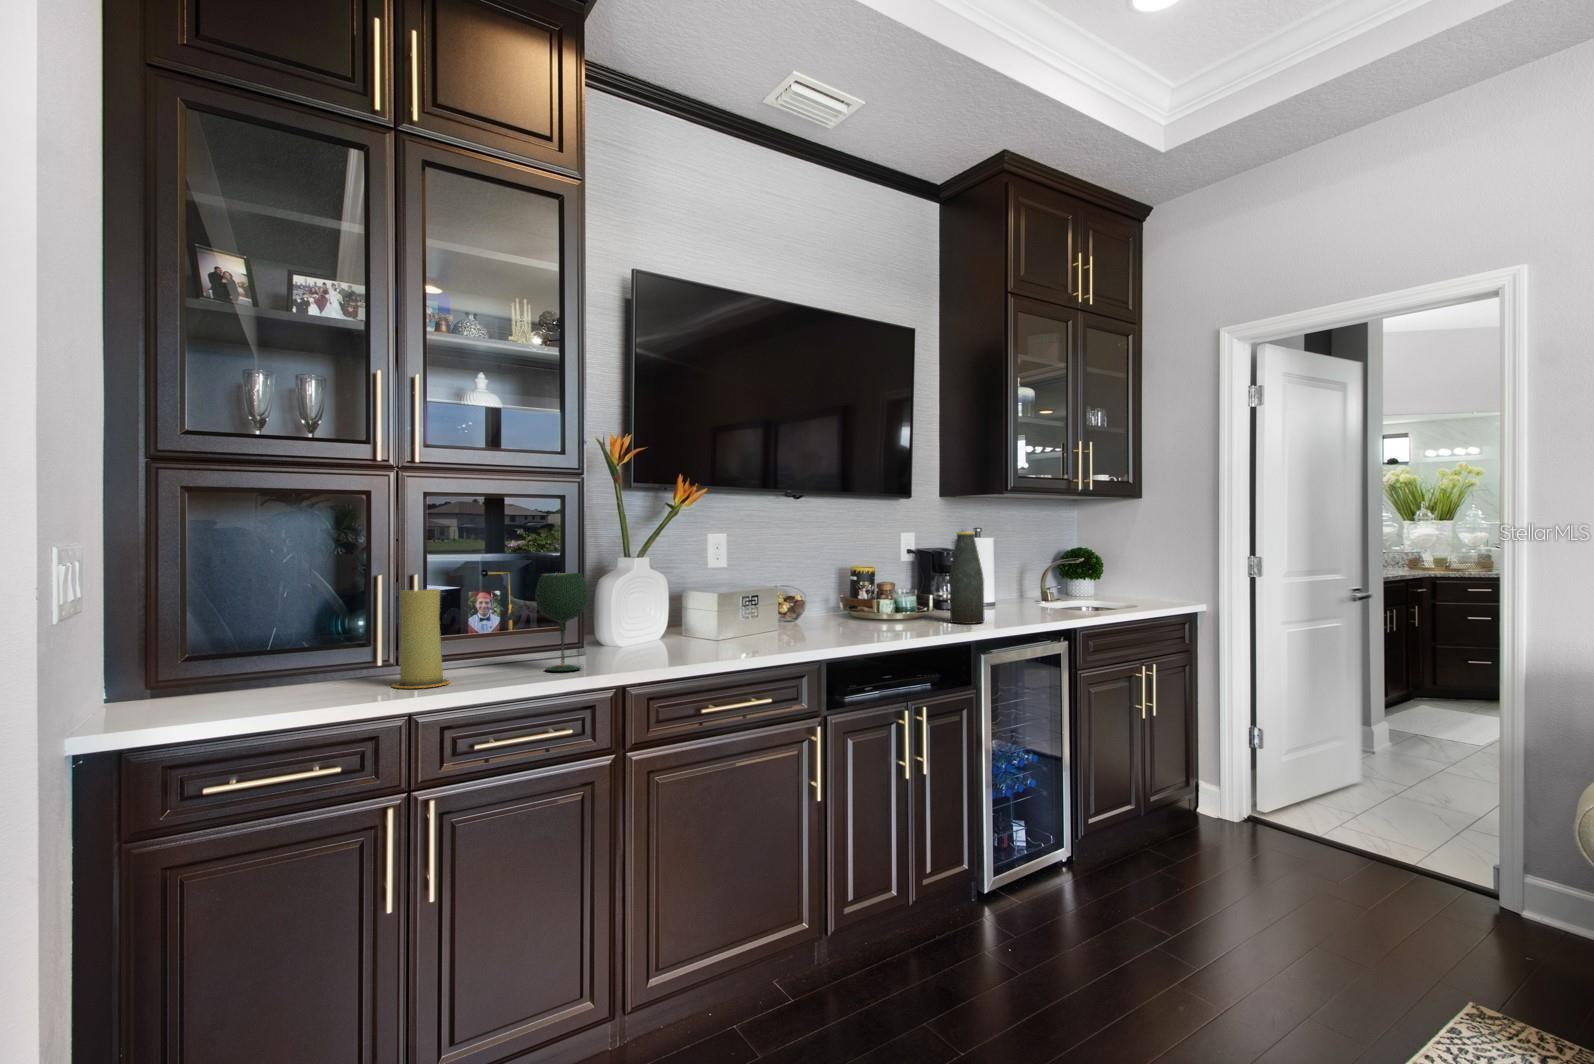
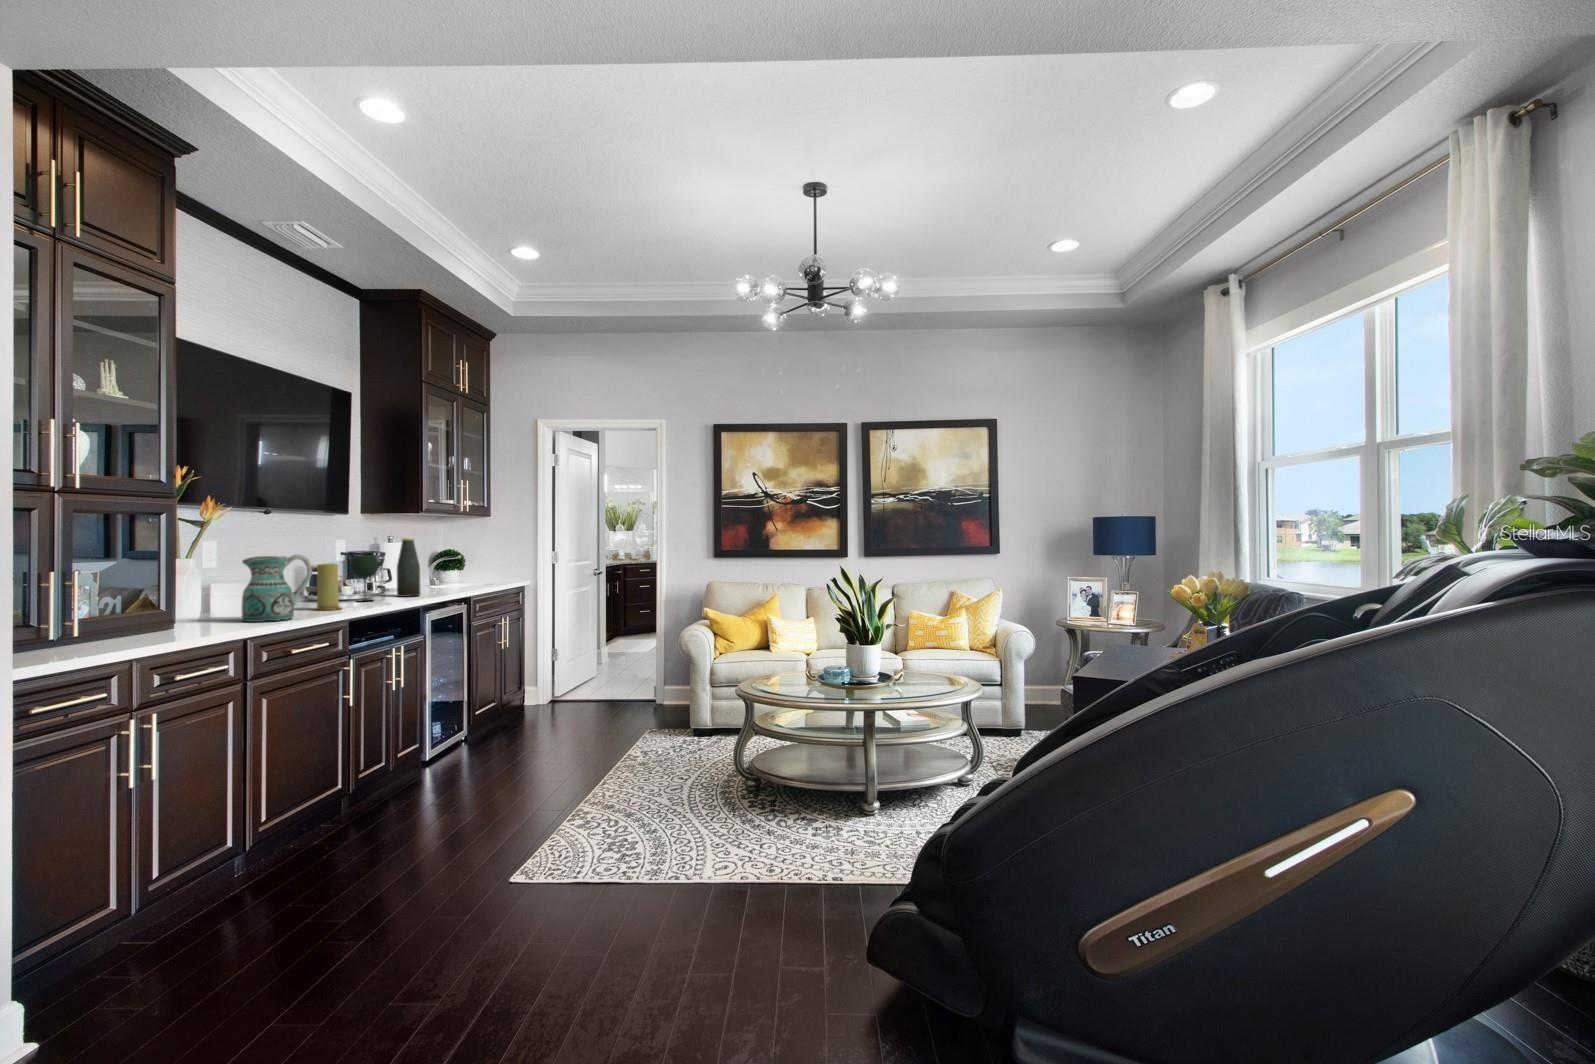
ceramic pitcher: none [668,555,757,656] -> present [242,555,312,622]
wine glass: present [535,573,588,671] -> present [351,555,378,601]
candle: present [392,589,450,688] -> present [315,563,341,610]

